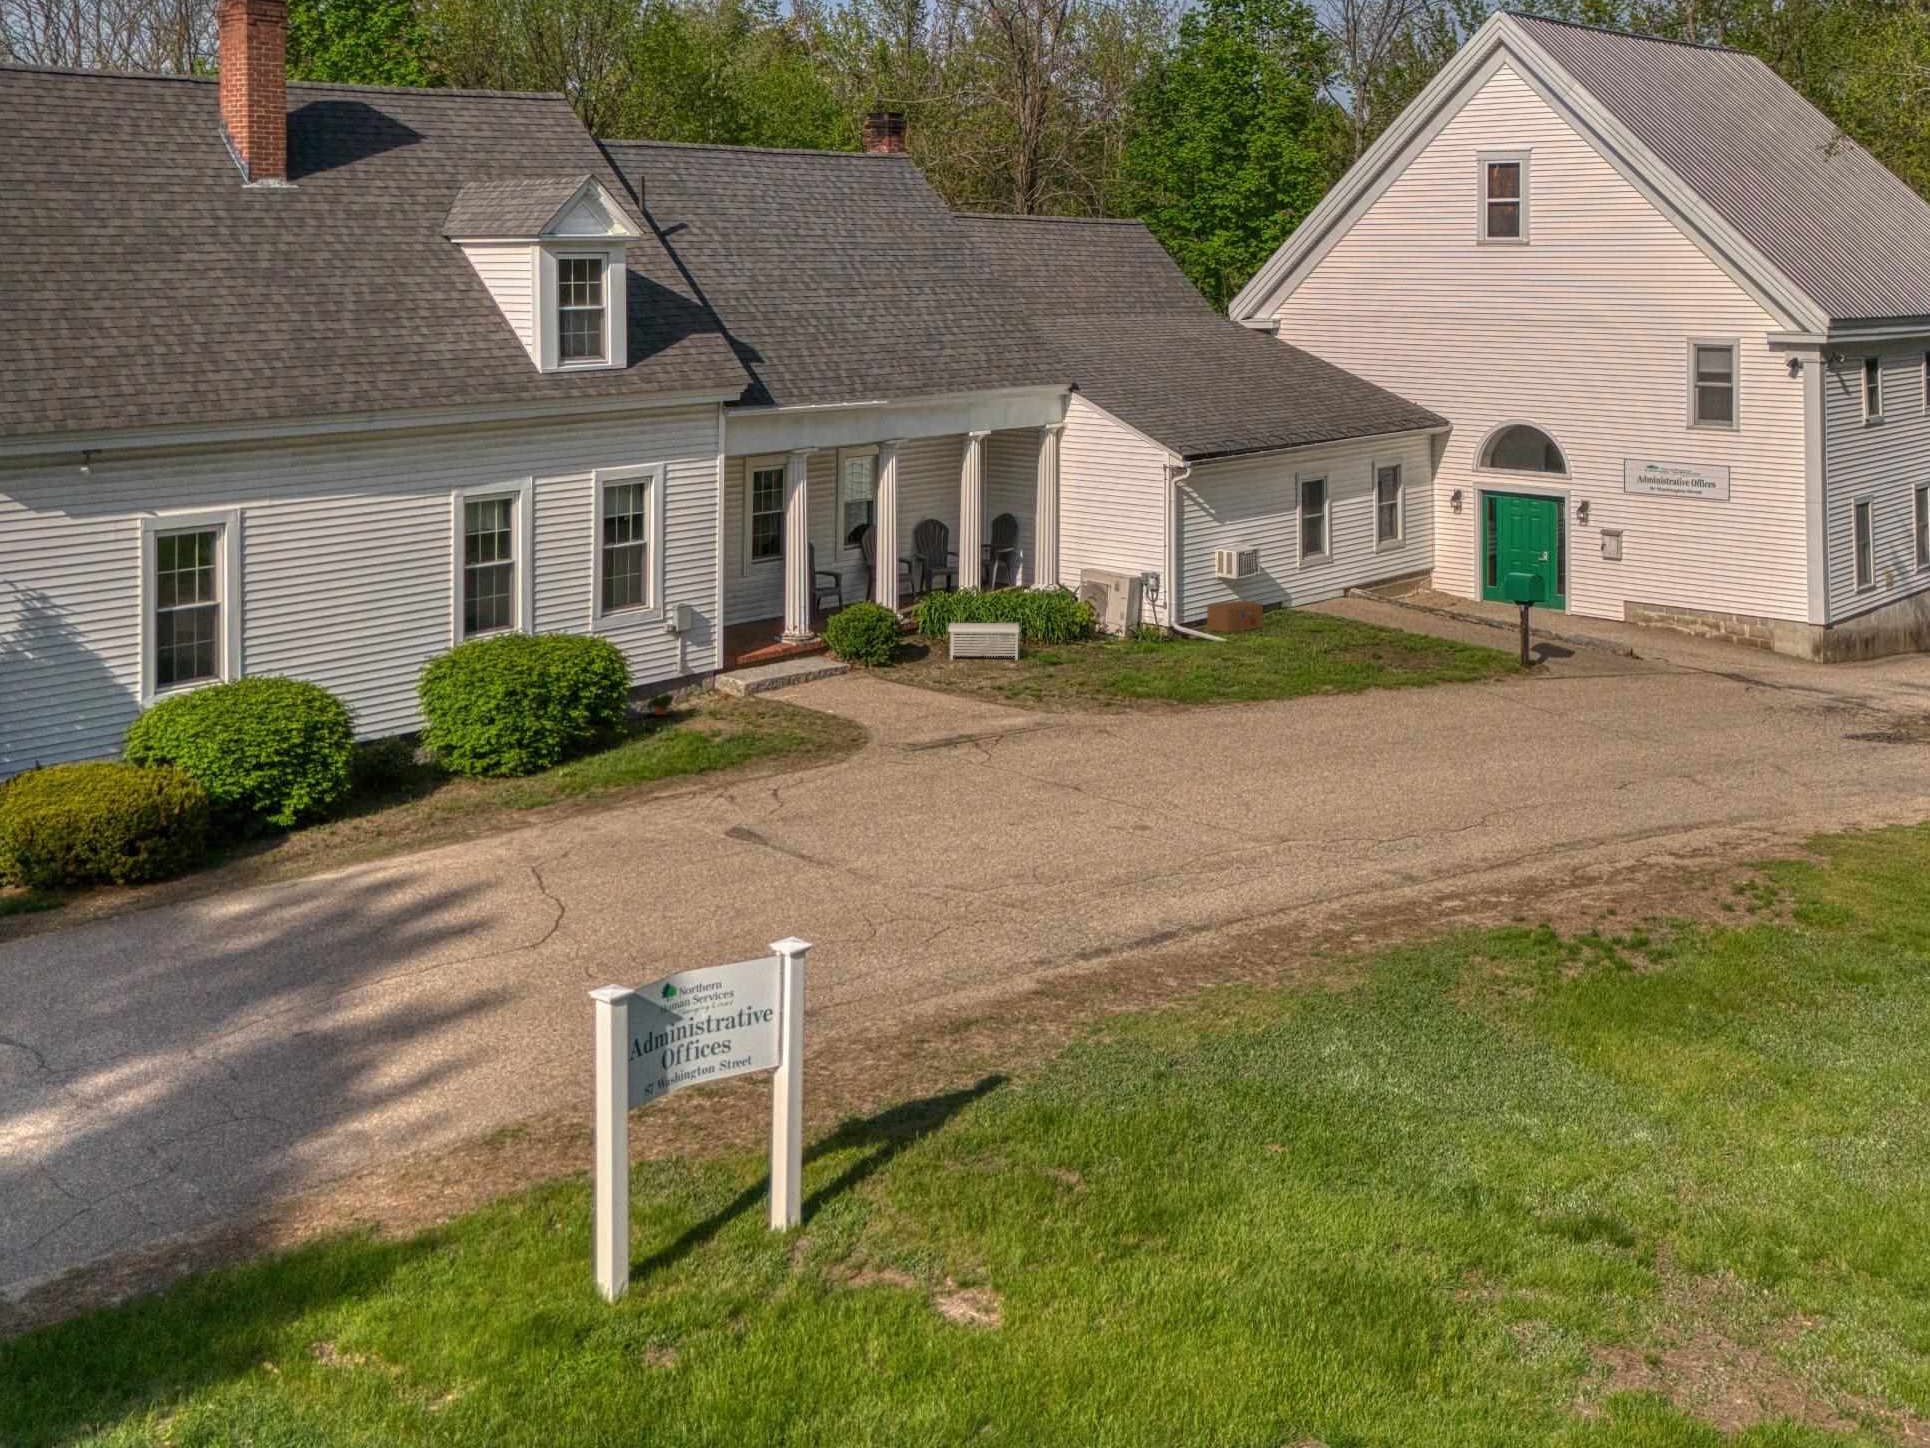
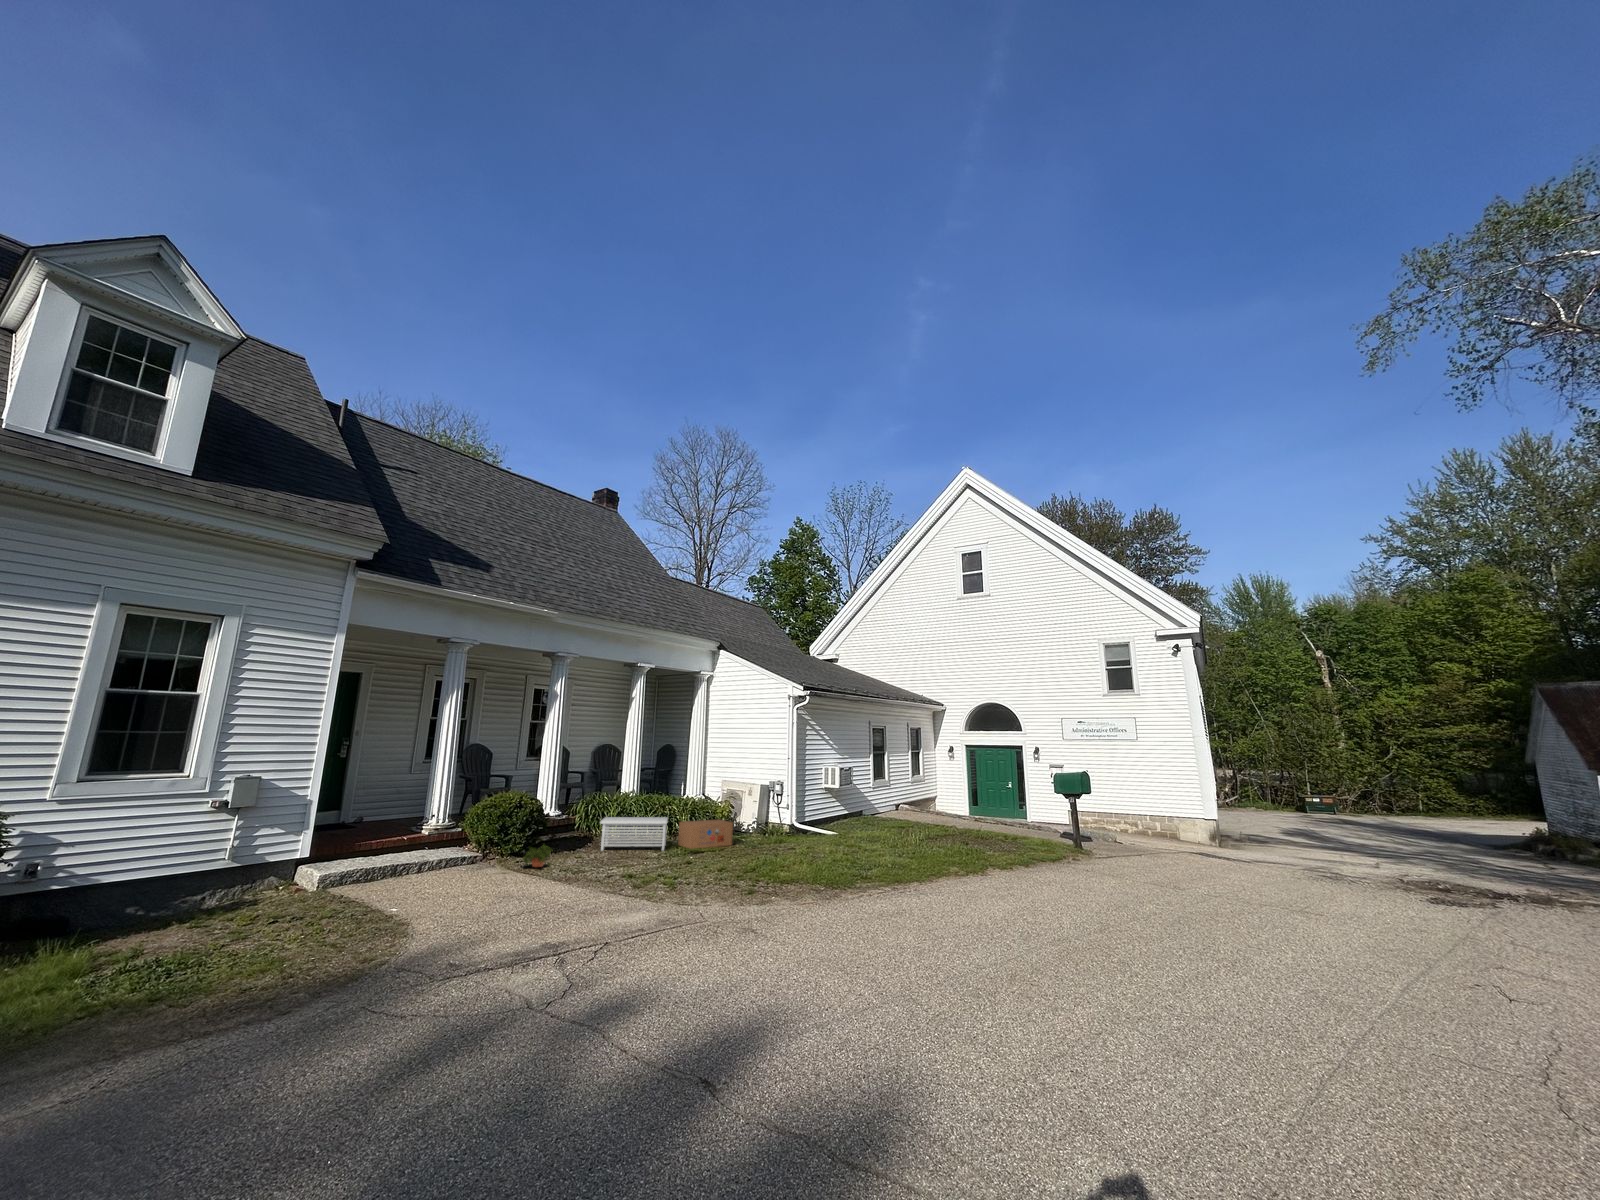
cardboard box: present [1207,600,1263,632] -> present [678,819,733,849]
potted plant: present [646,692,673,715] -> present [523,845,552,867]

